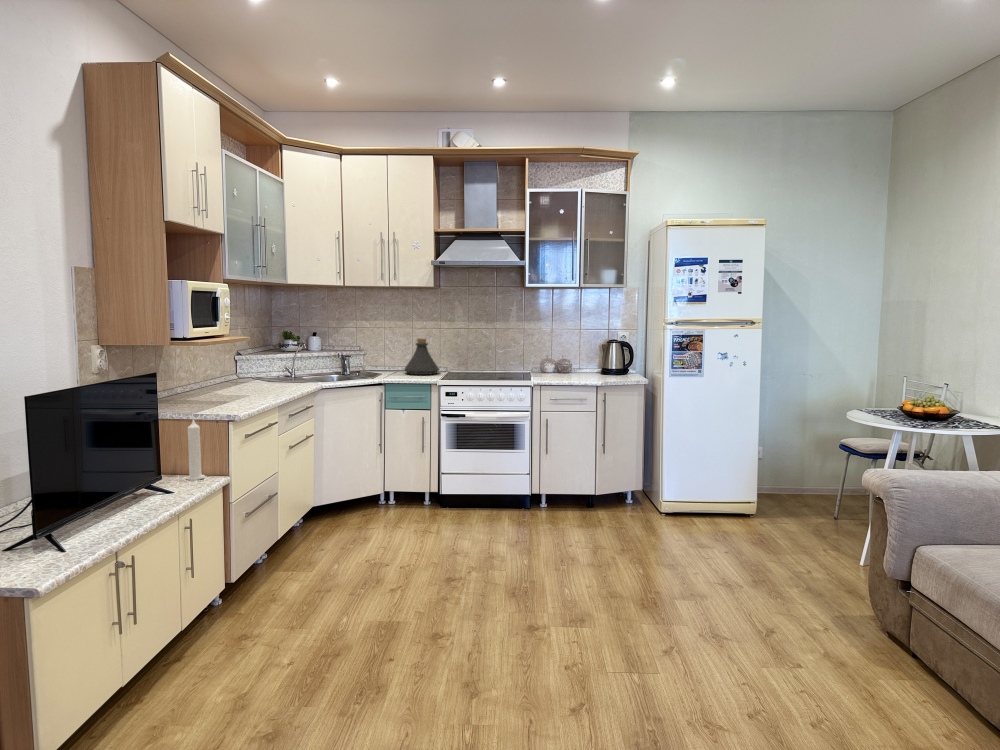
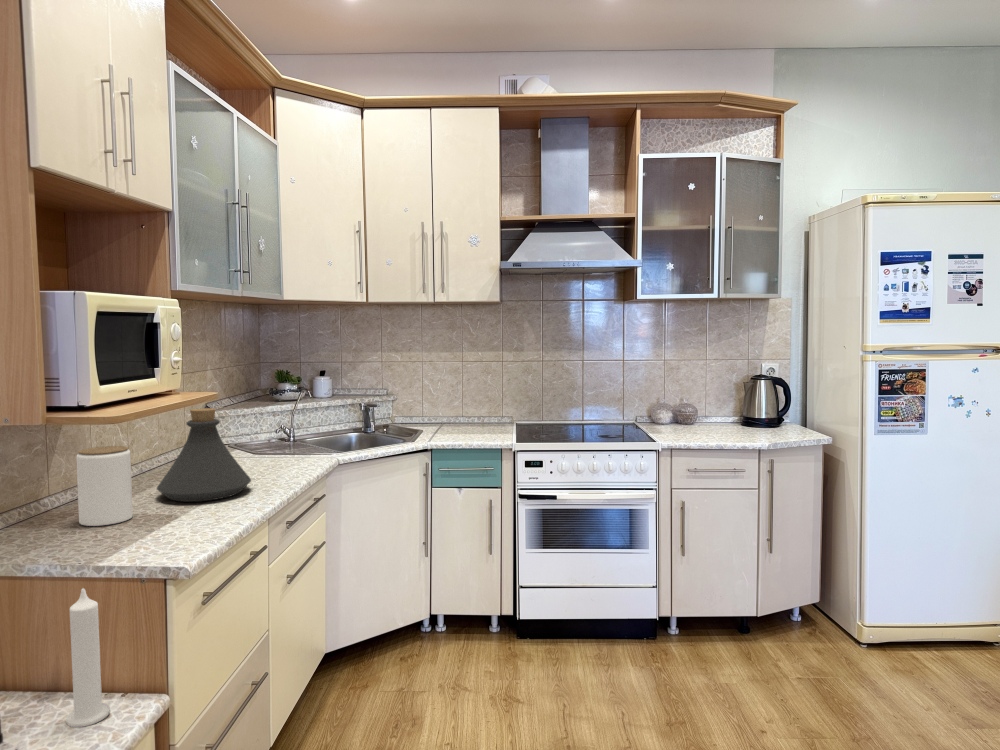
bottle: present [404,339,439,375] -> present [157,408,251,502]
jar: none [177,364,205,404] -> present [76,446,133,526]

